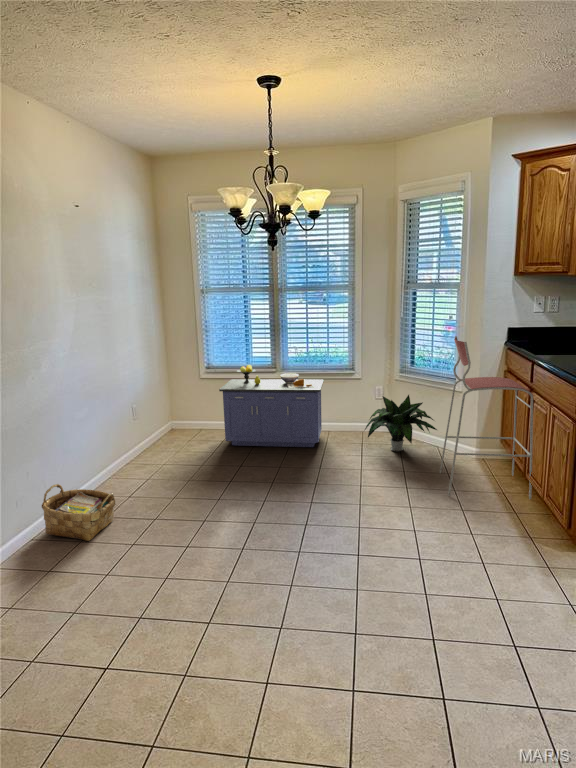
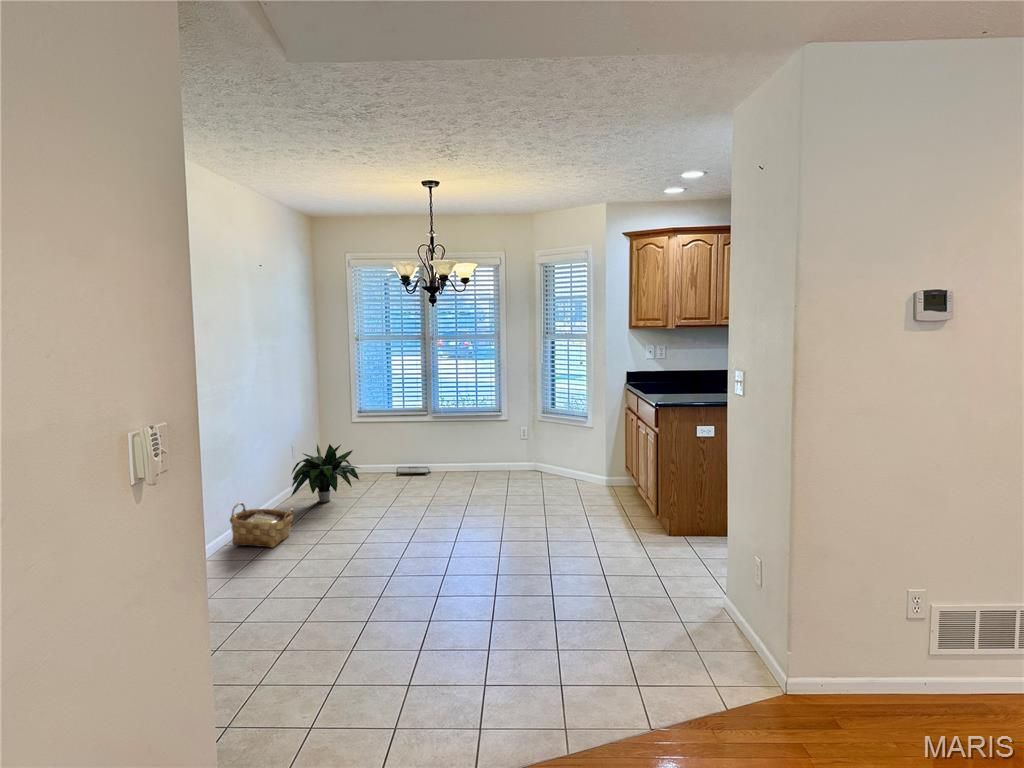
bar stool: present [440,336,533,499] -> none [574,377,643,510]
storage cabinet: present [219,365,324,447] -> none [375,407,472,484]
potted plant: present [365,395,437,451] -> present [291,444,359,502]

